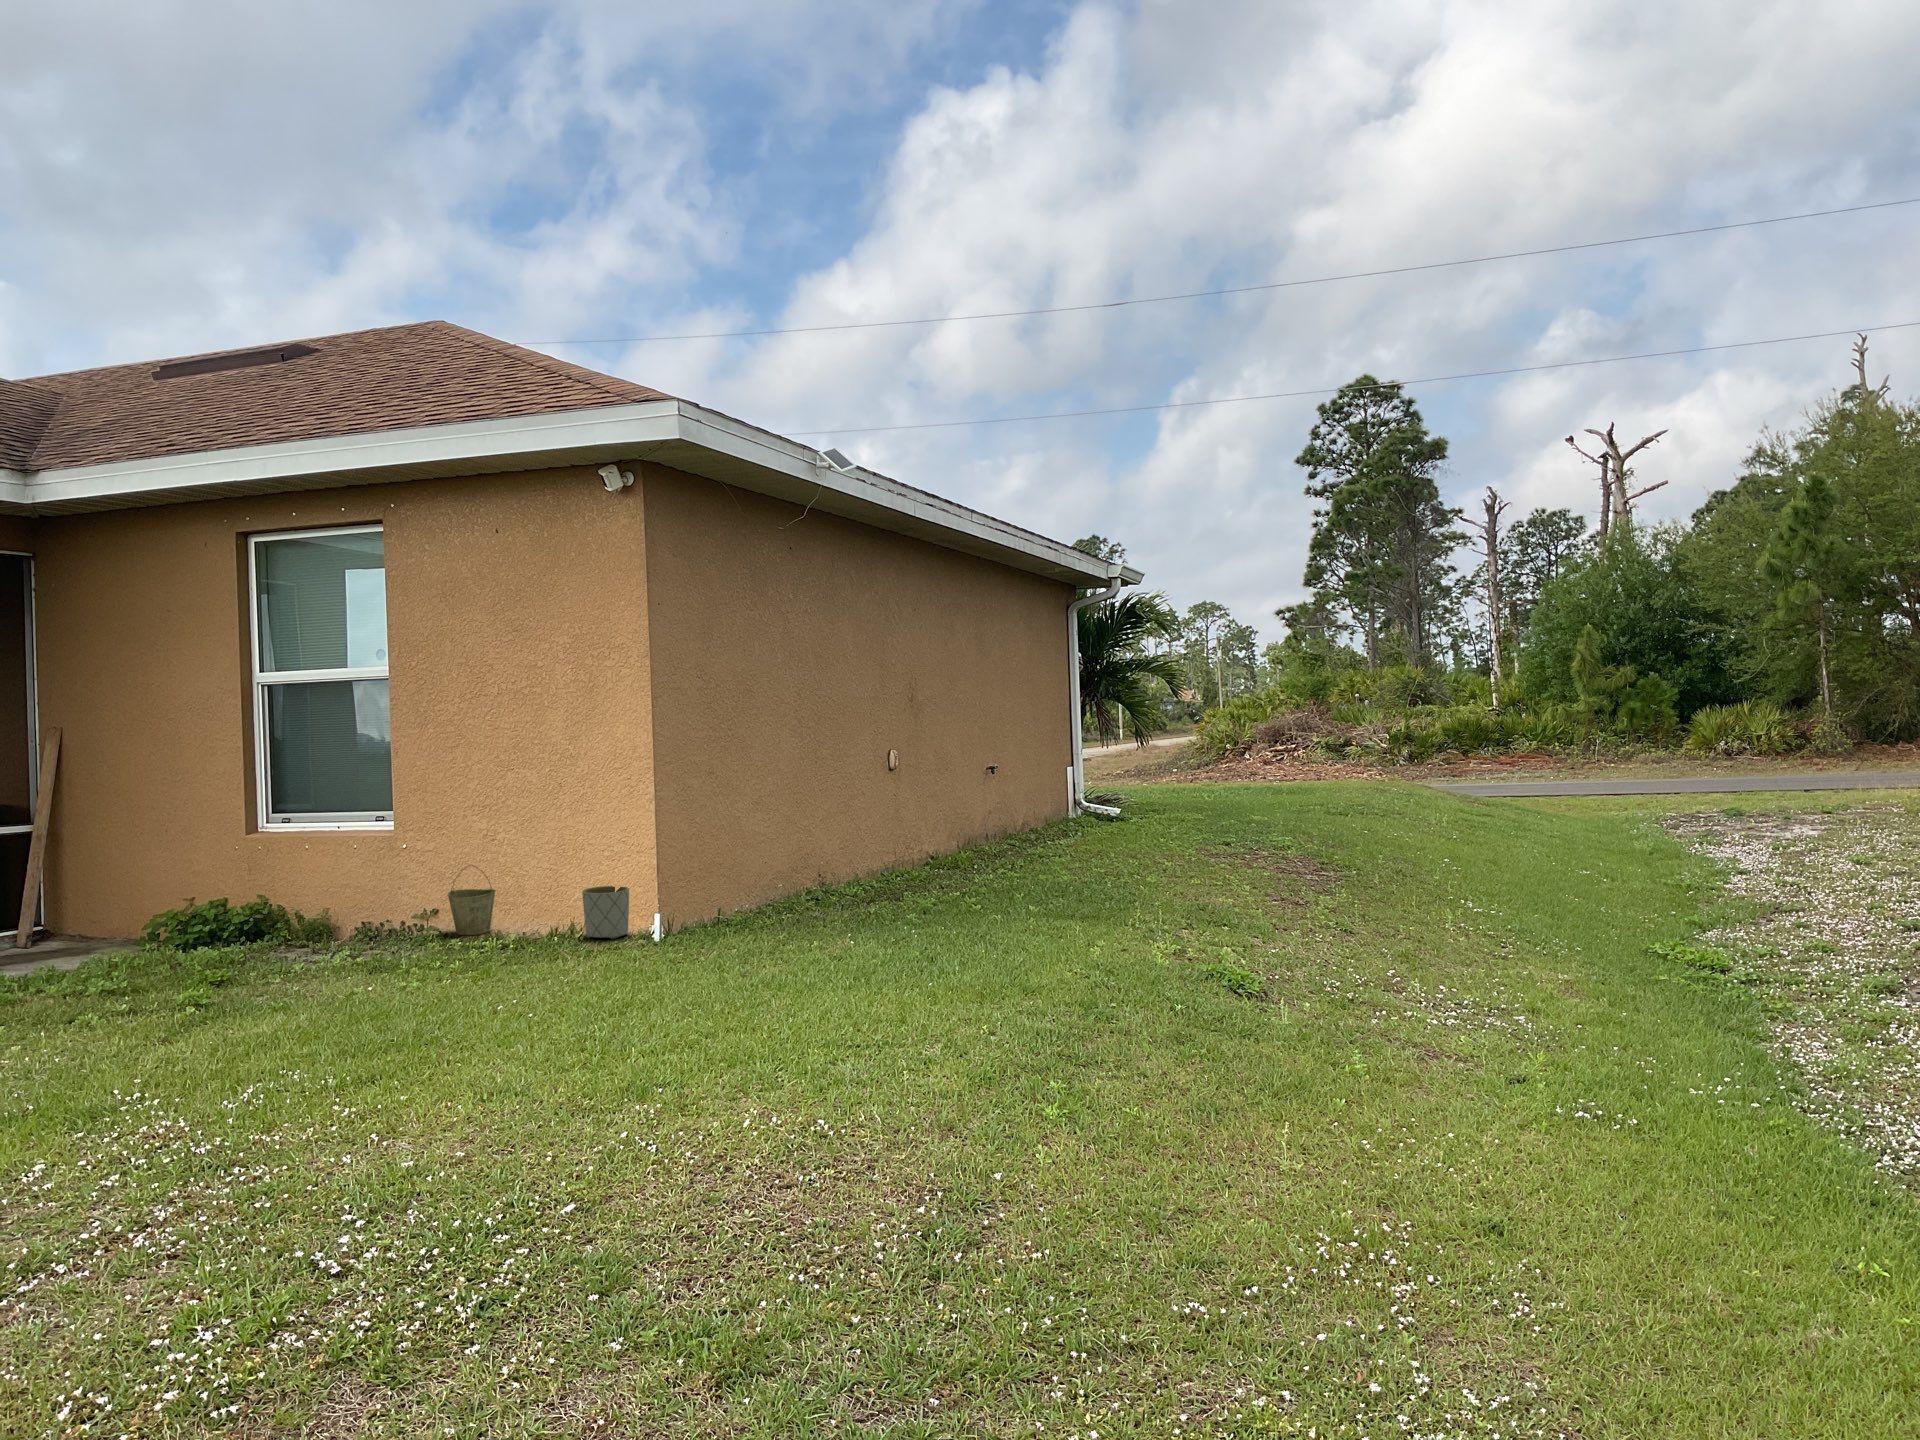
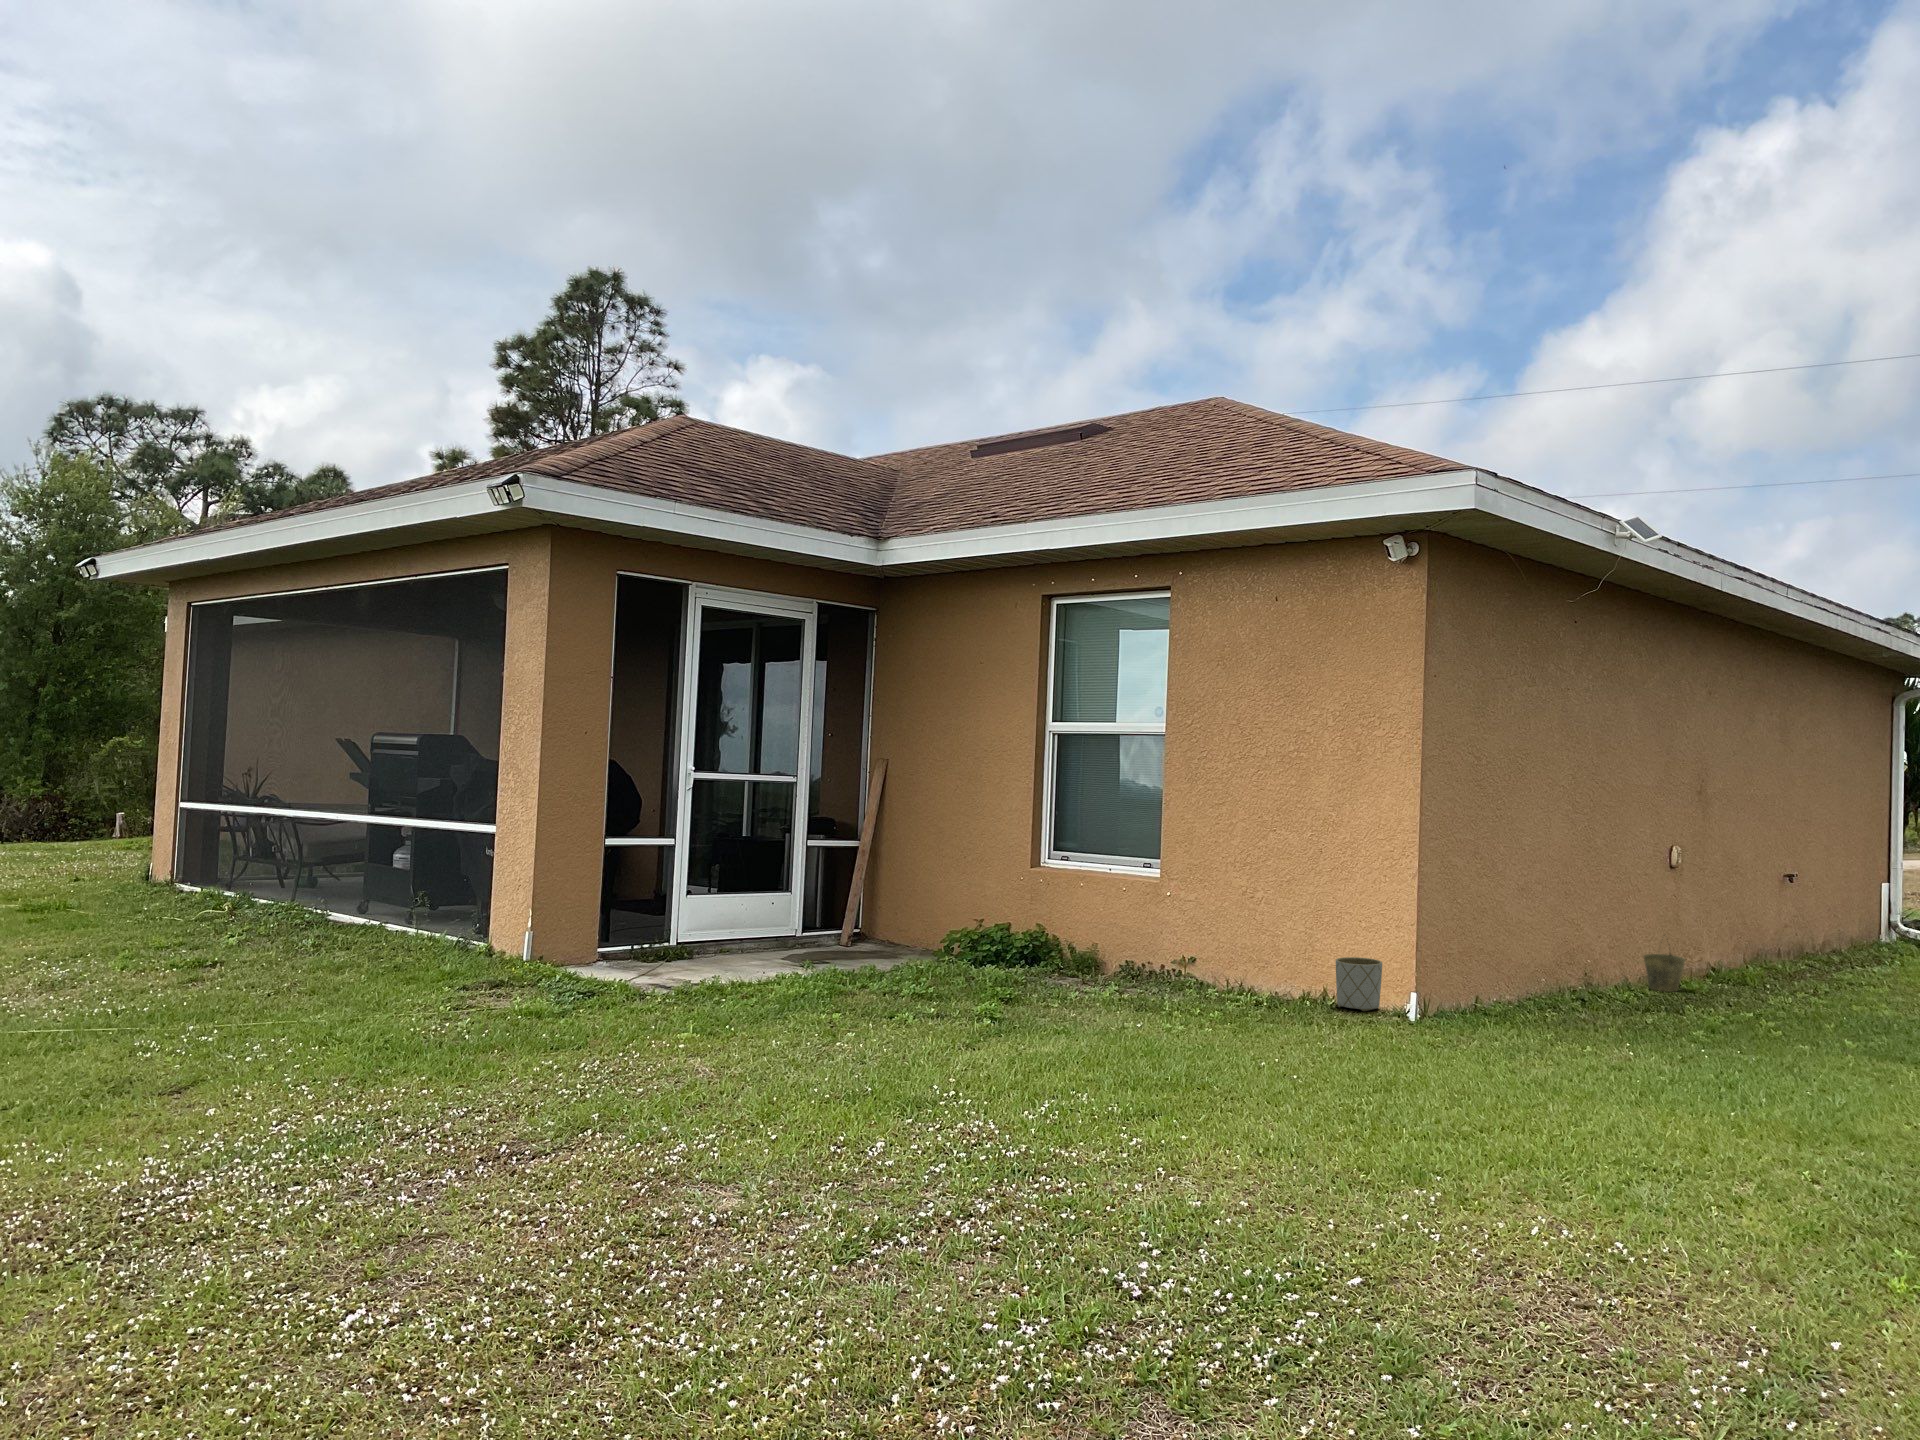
bucket: present [447,865,496,935] -> present [1644,935,1685,992]

